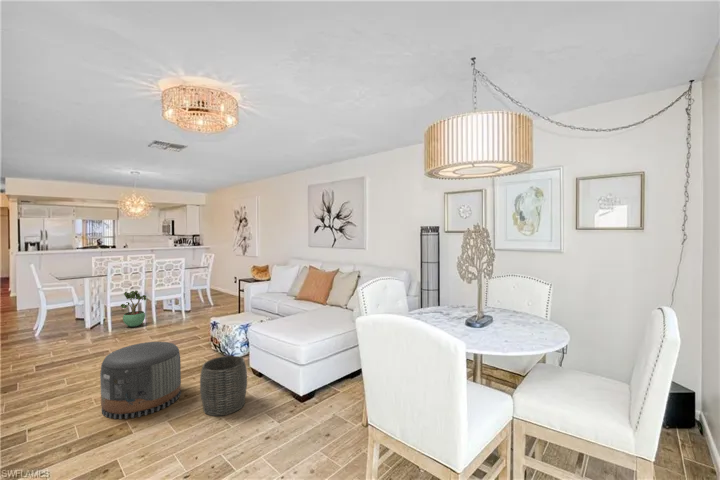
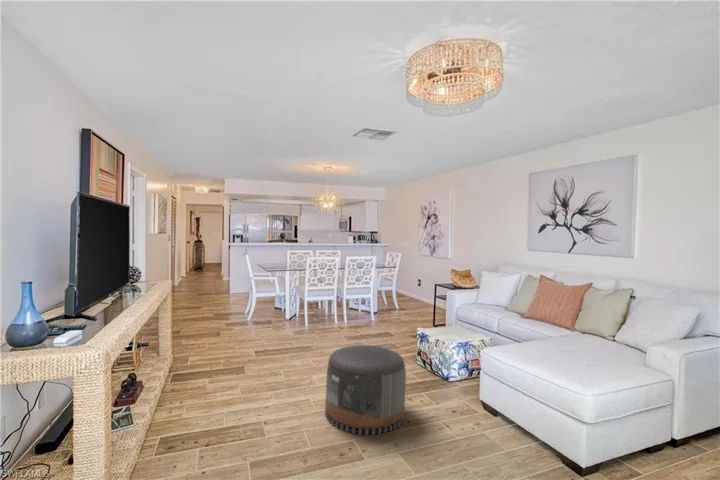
potted plant: present [121,290,146,327] -> none [317,285,341,323]
woven basket: present [200,356,247,416] -> none [437,381,497,464]

